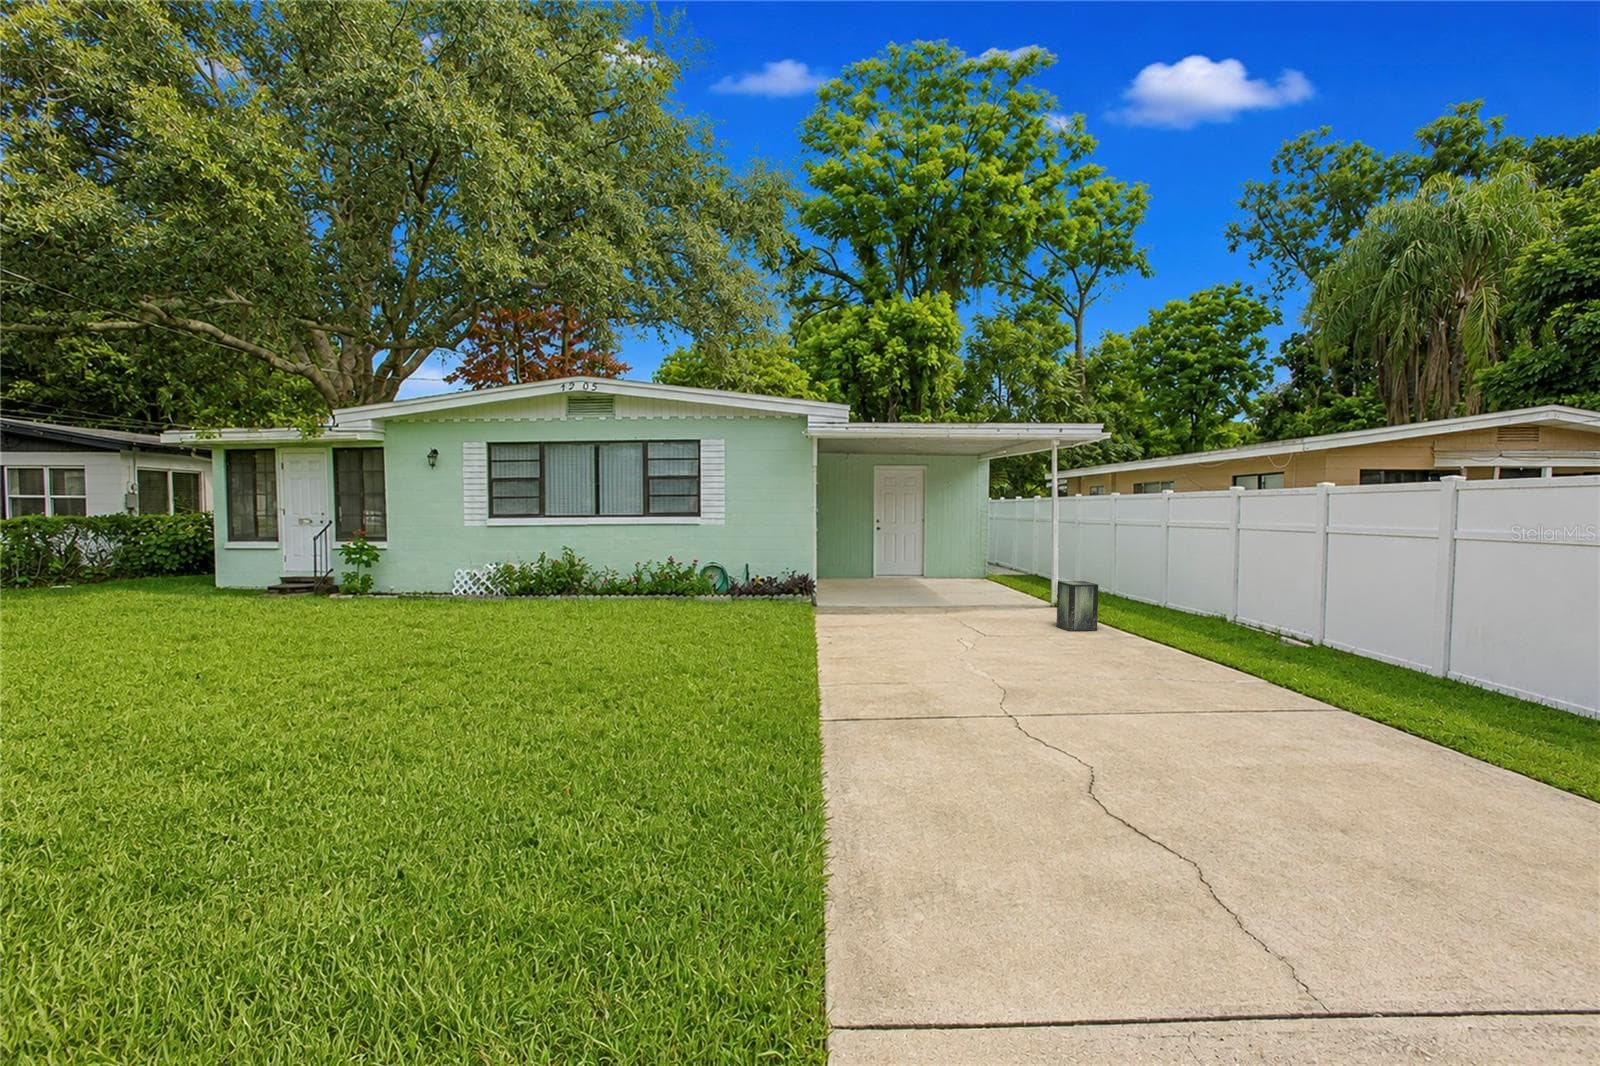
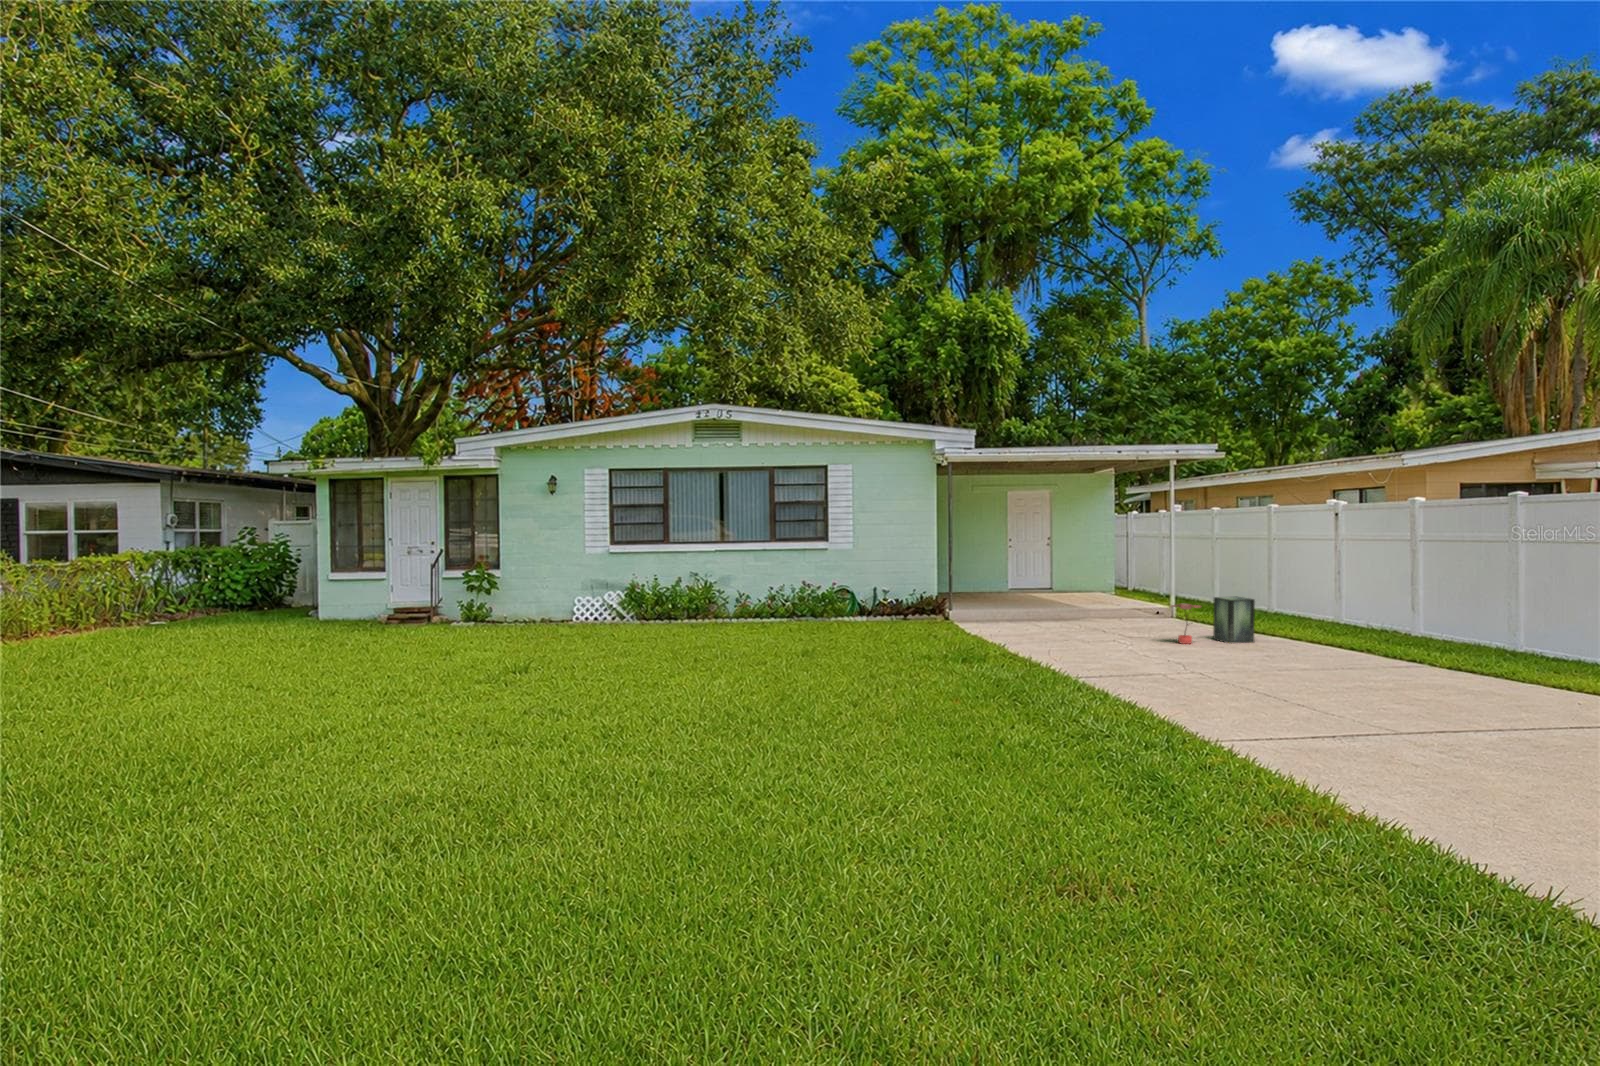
potted plant: none [1005,588,1040,631] -> present [1170,604,1201,644]

